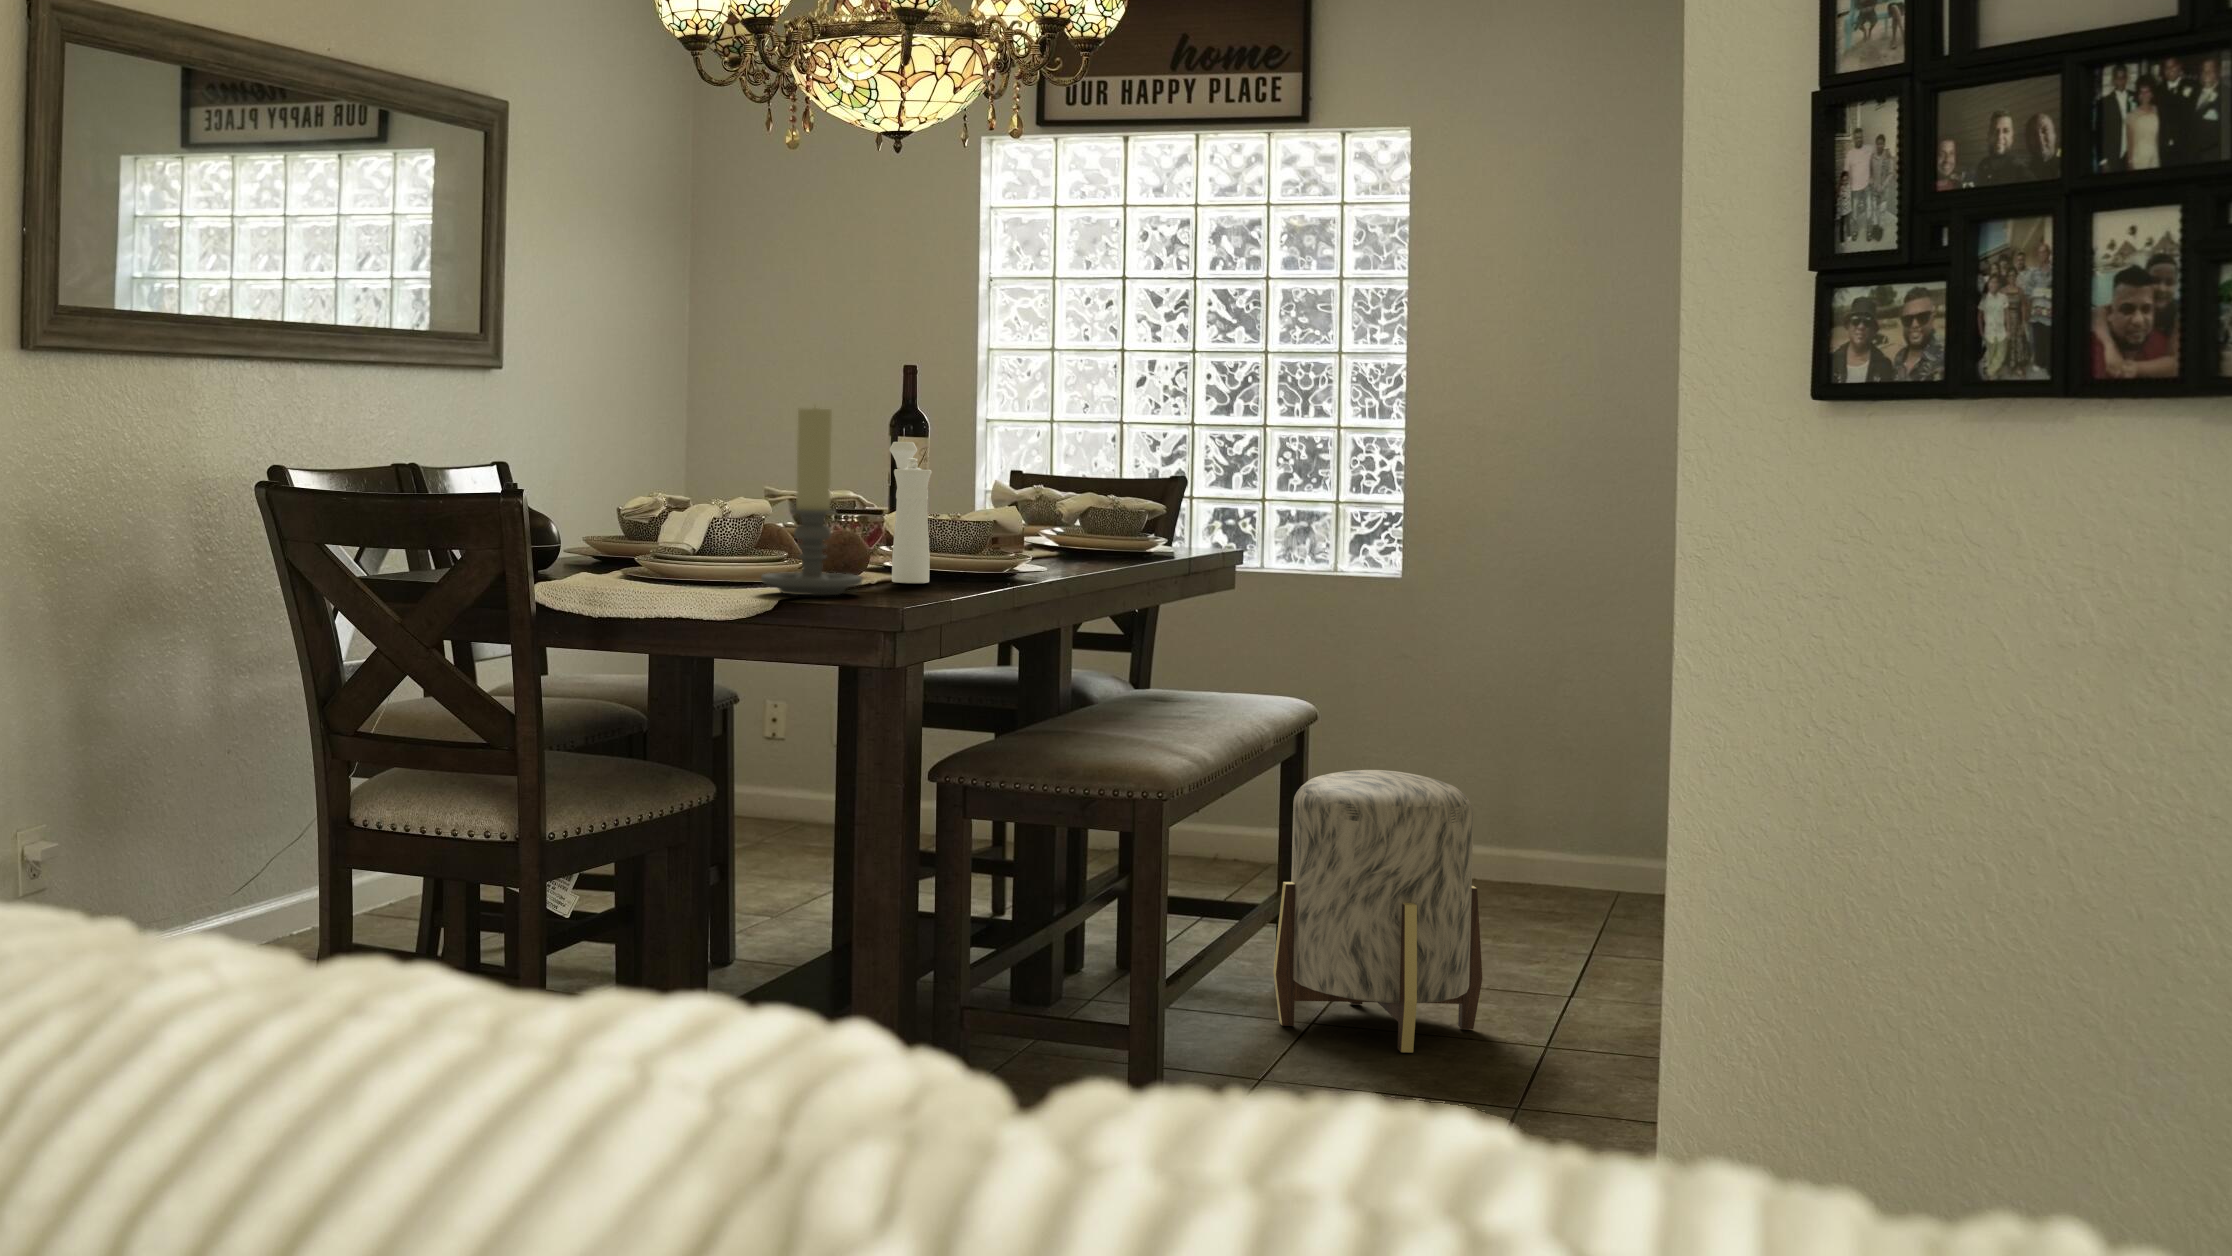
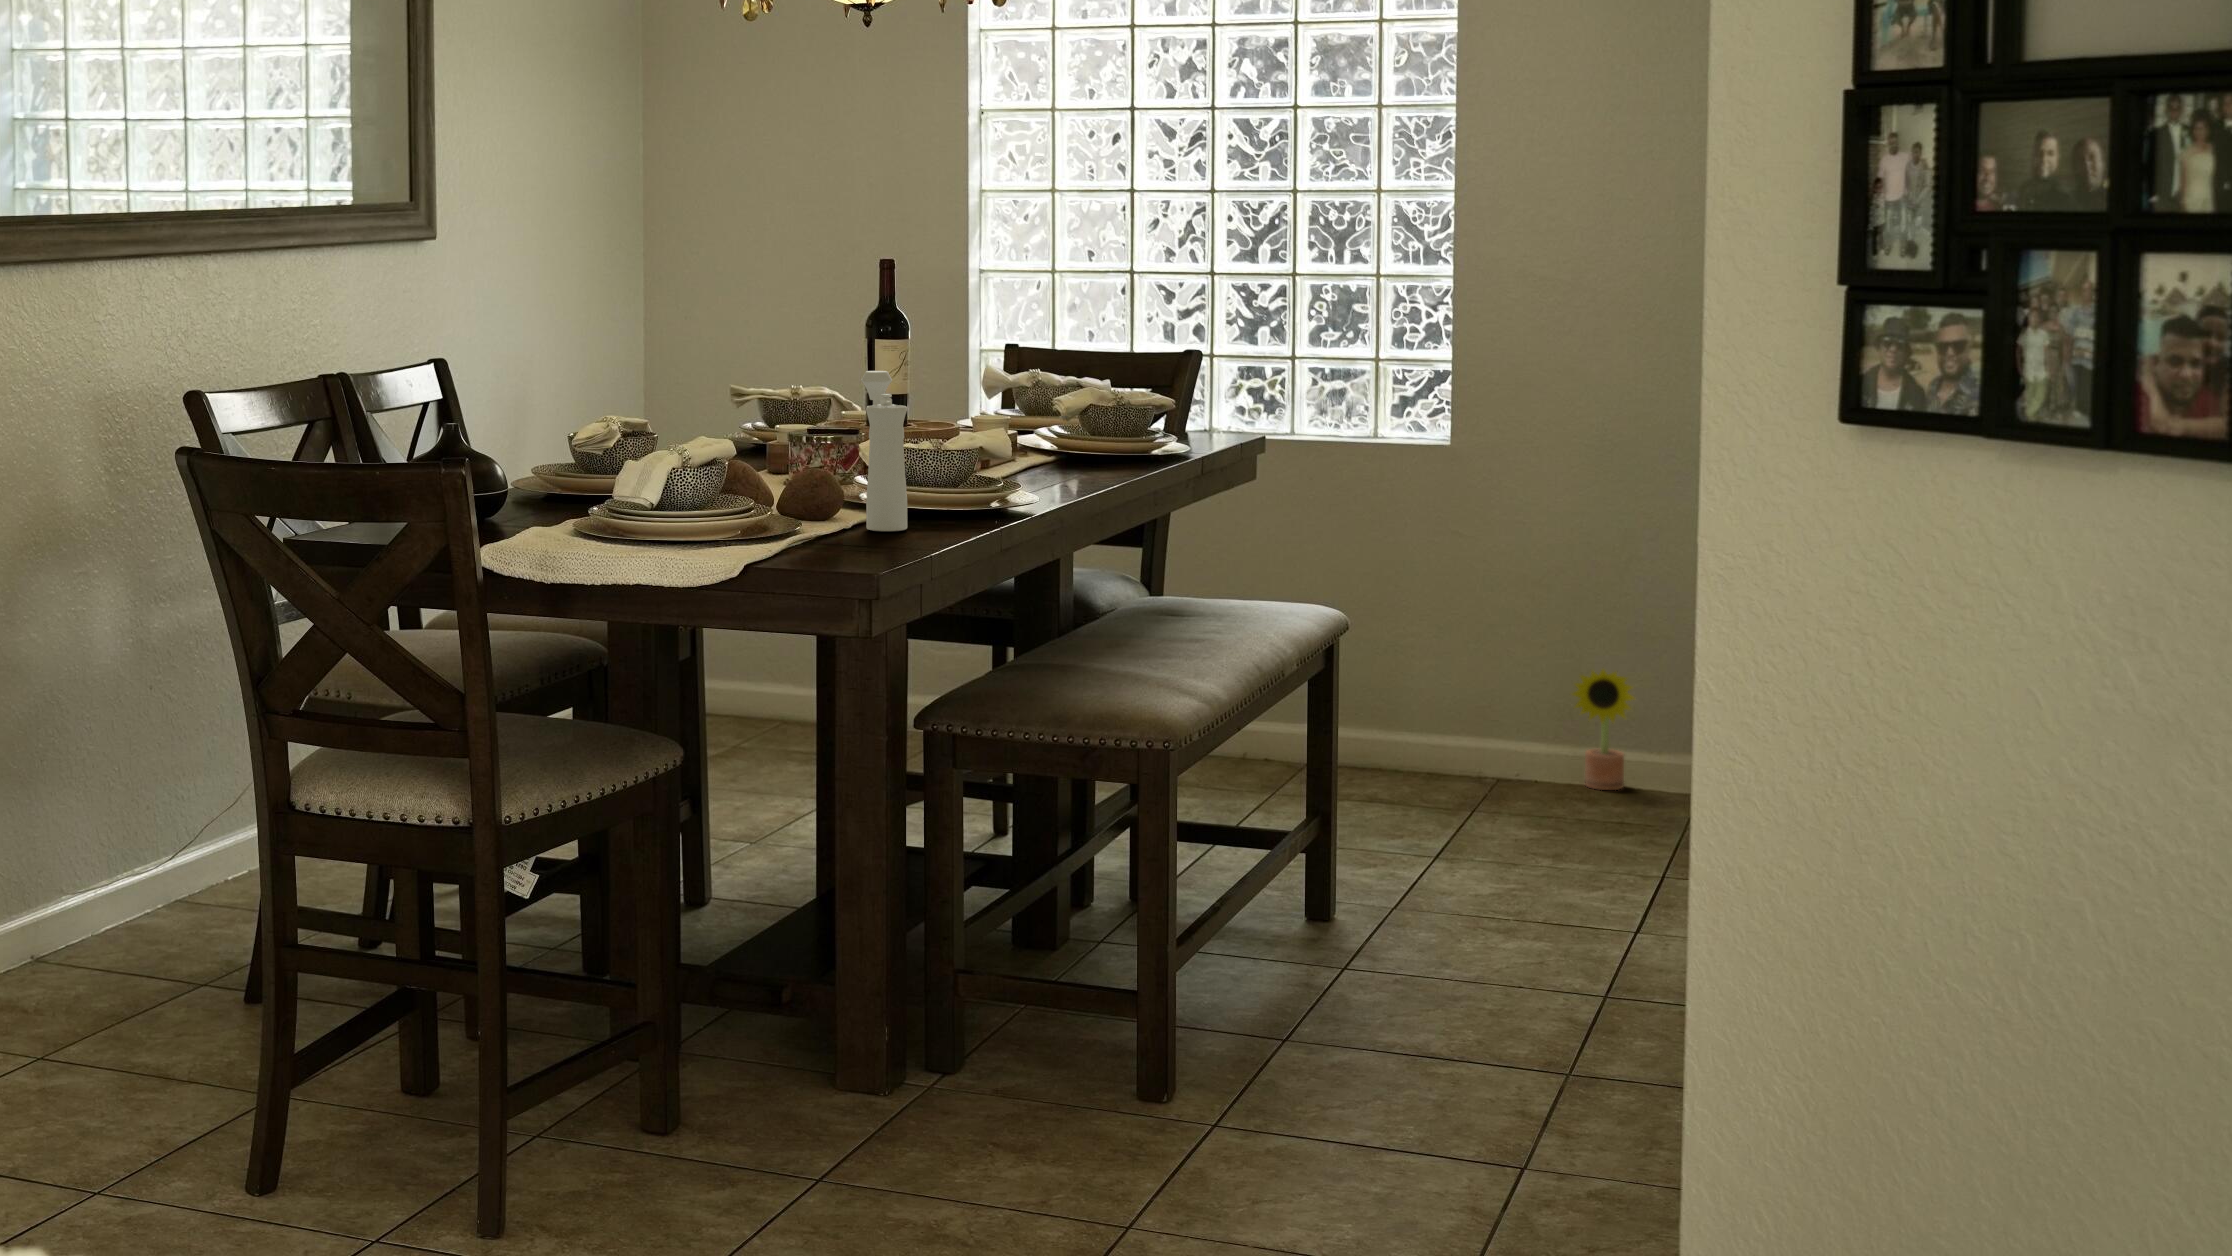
candle holder: present [761,407,862,595] -> none [722,348,833,558]
ottoman: present [1273,770,1482,1053] -> none [1298,690,1529,999]
decorative plant: none [1510,779,1569,892] -> present [1573,669,1634,790]

